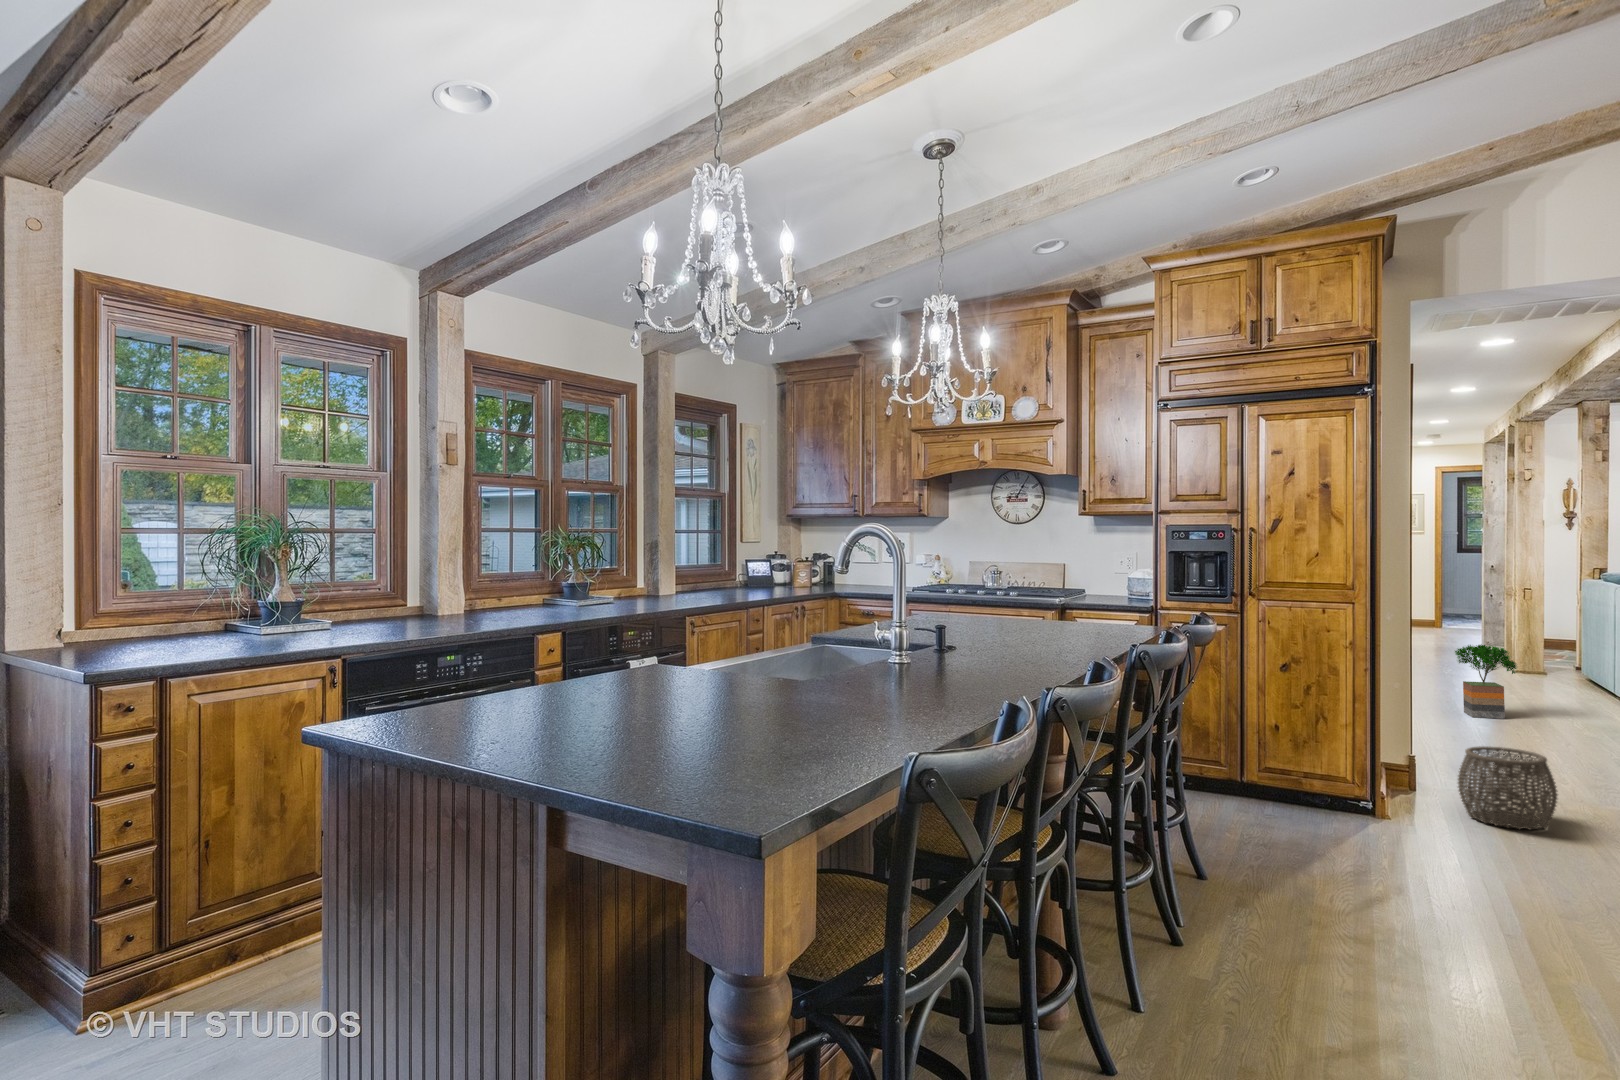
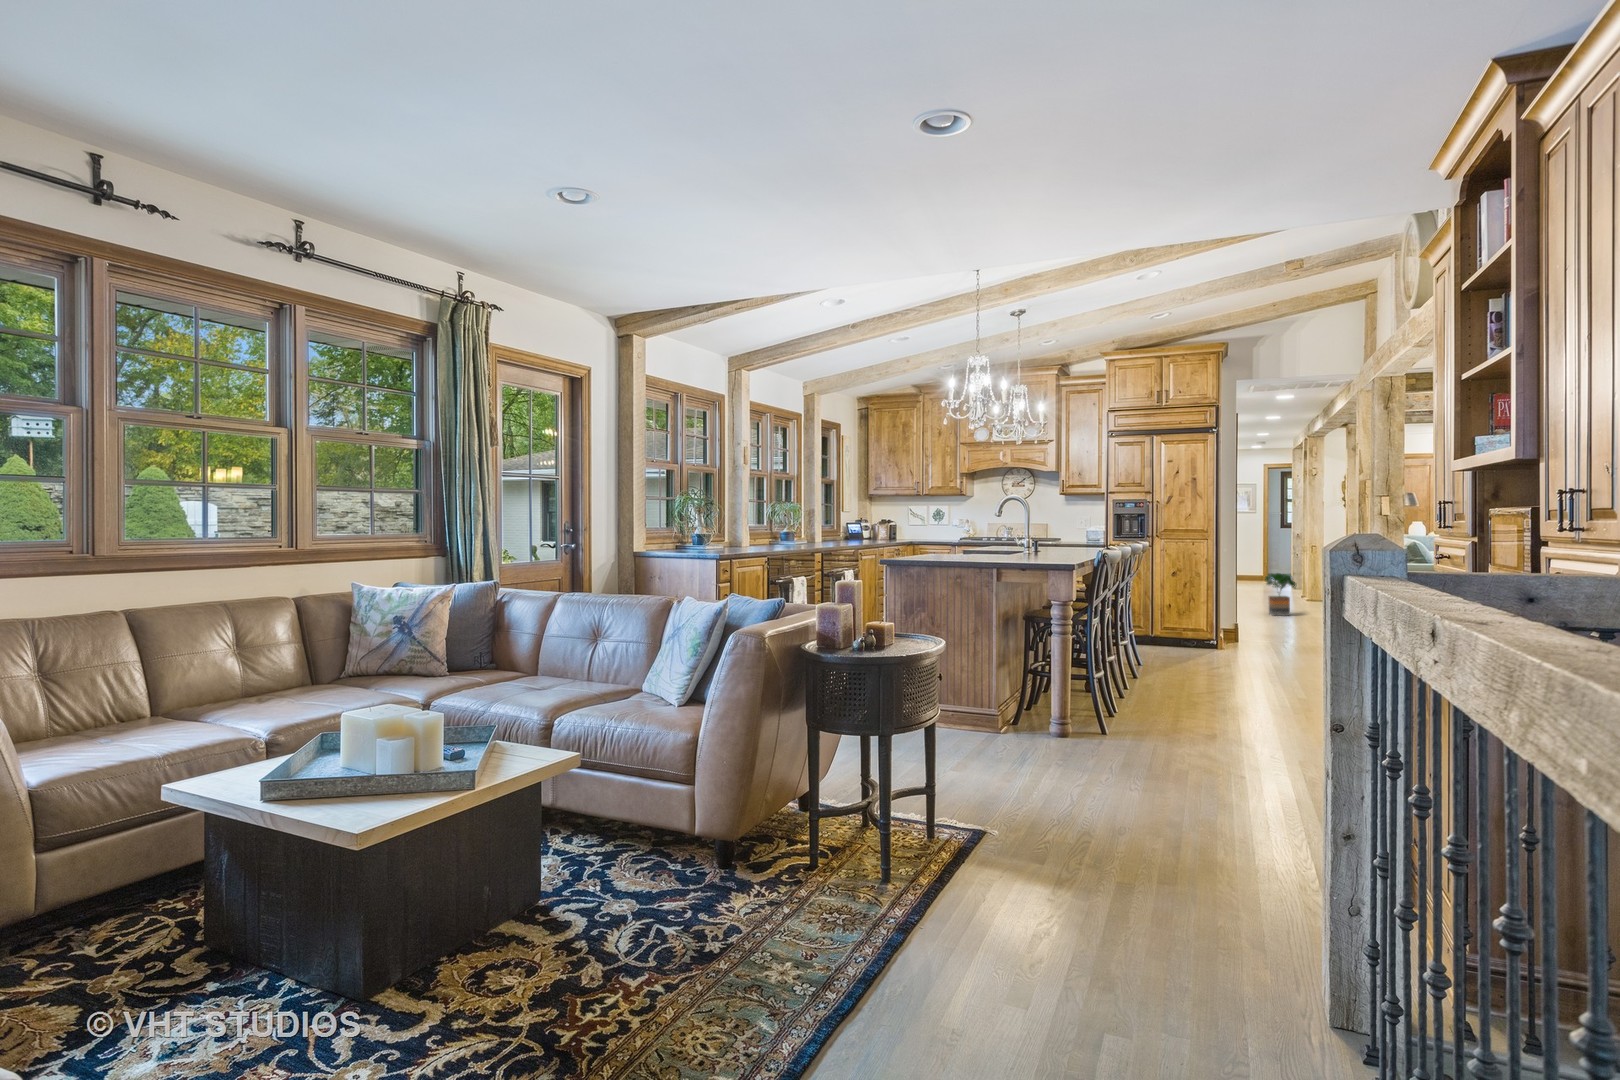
woven basket: present [1458,746,1558,830] -> none [1255,611,1300,647]

